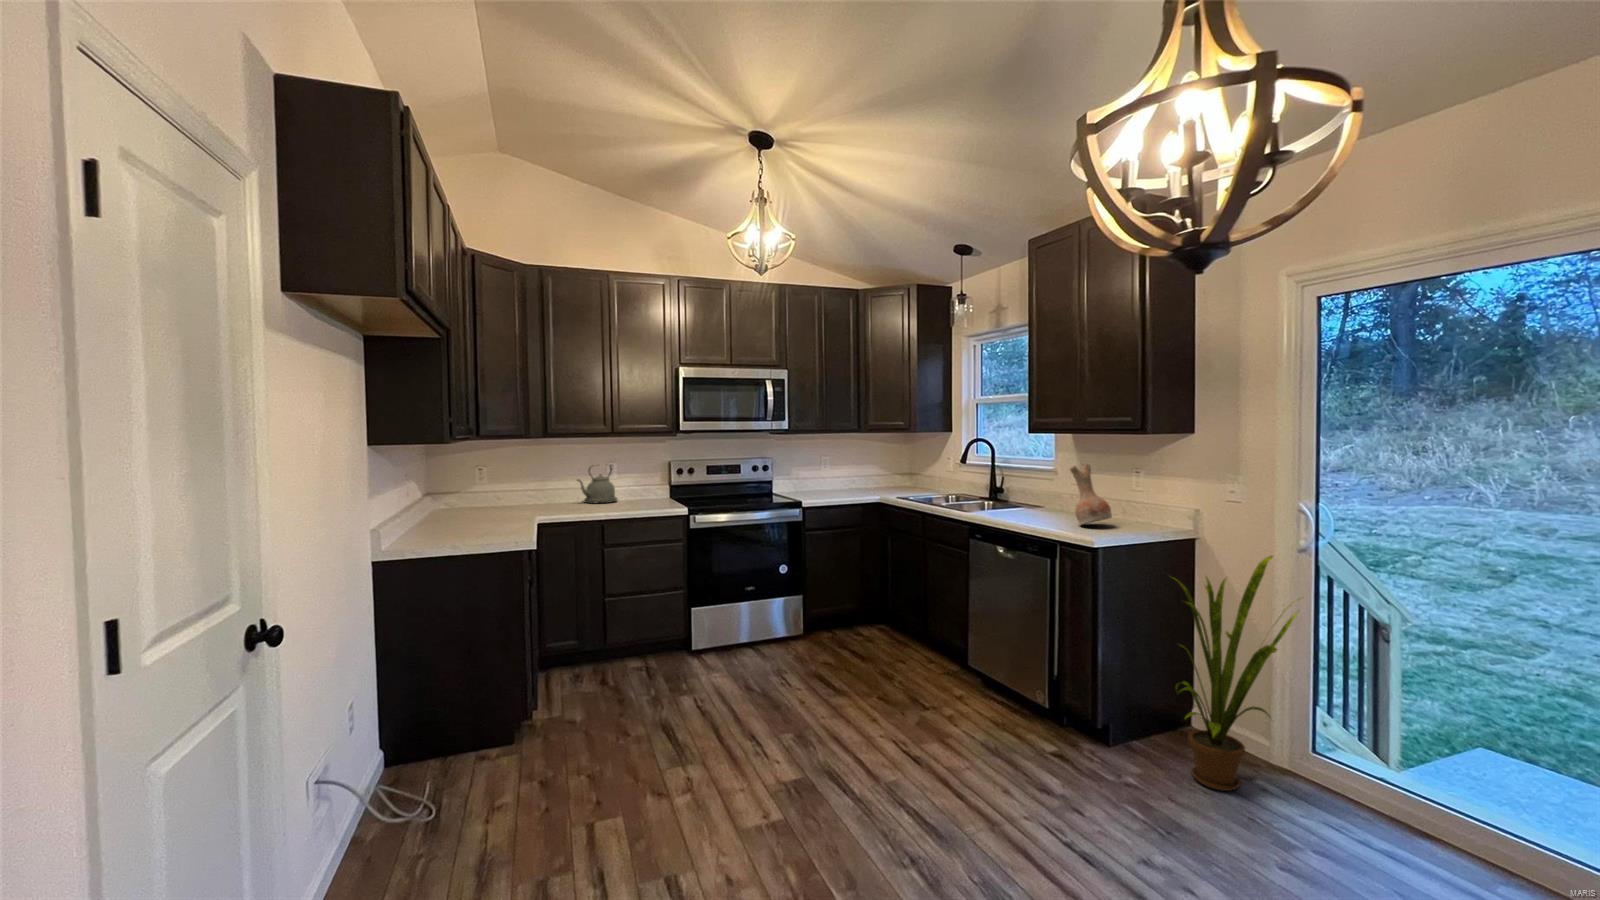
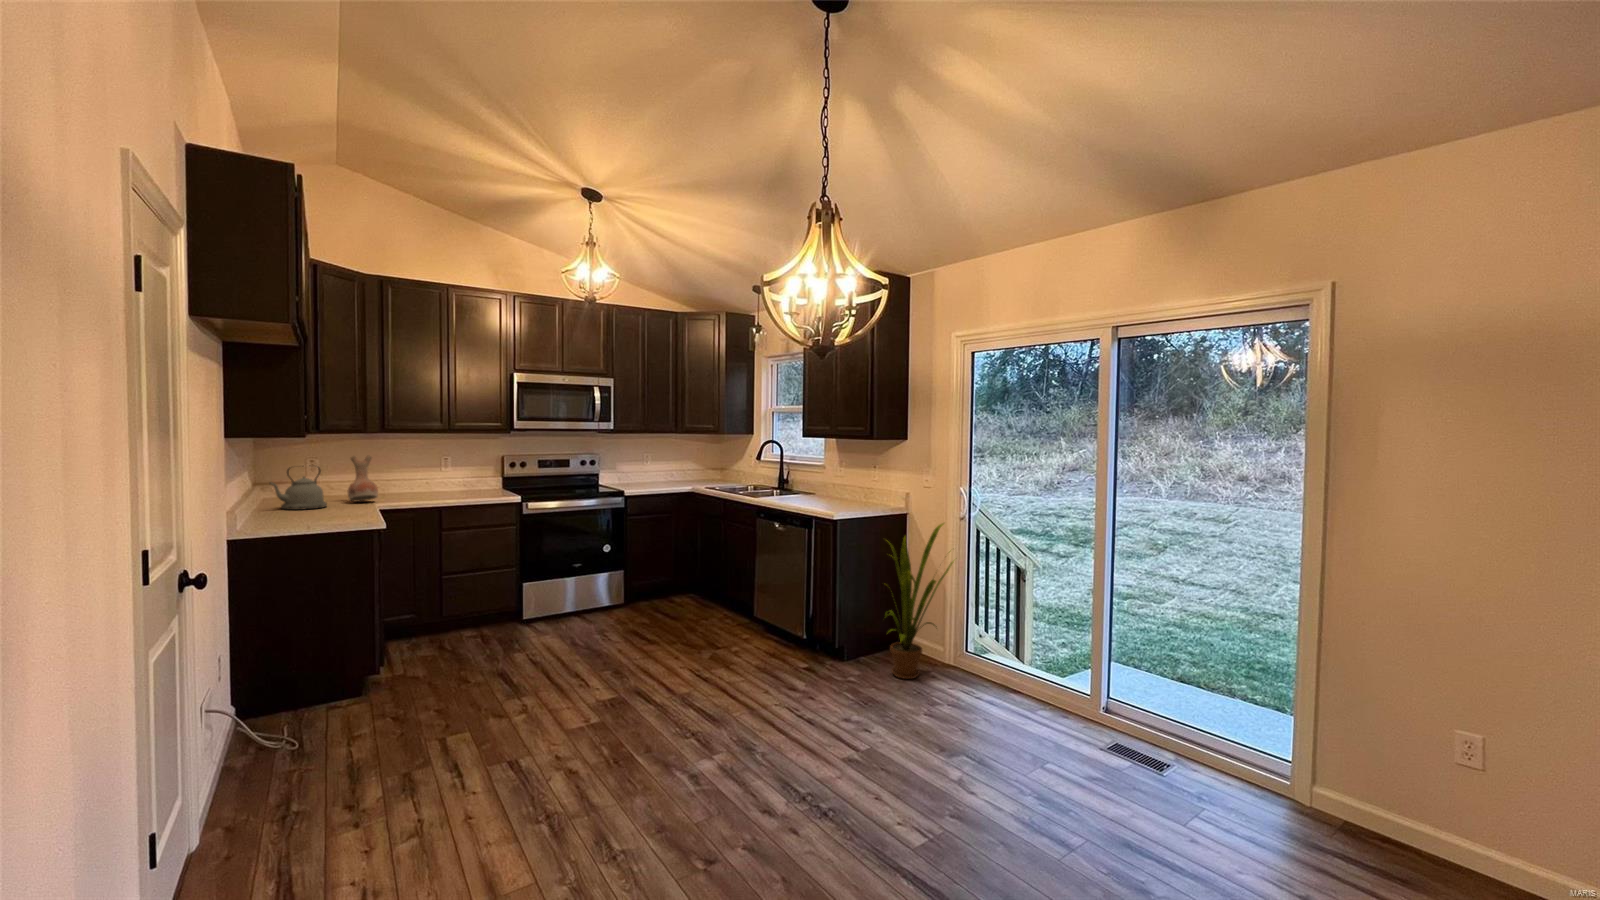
vase: present [1070,464,1112,525] -> present [348,455,378,501]
kettle: present [577,466,617,503] -> present [270,467,327,510]

